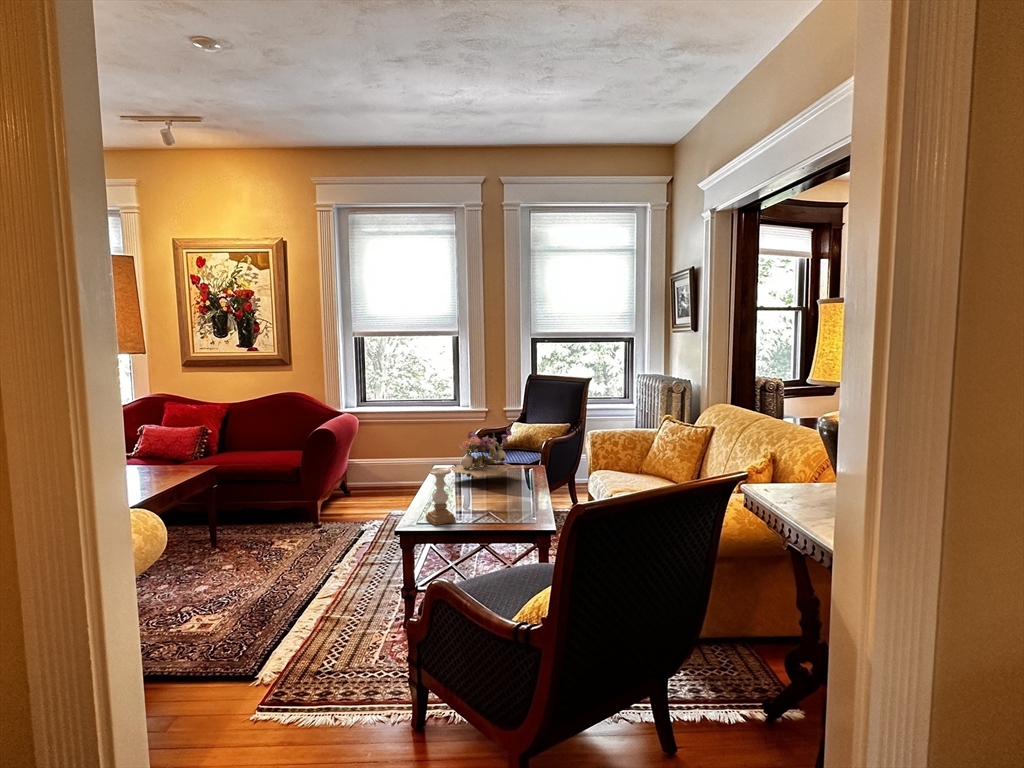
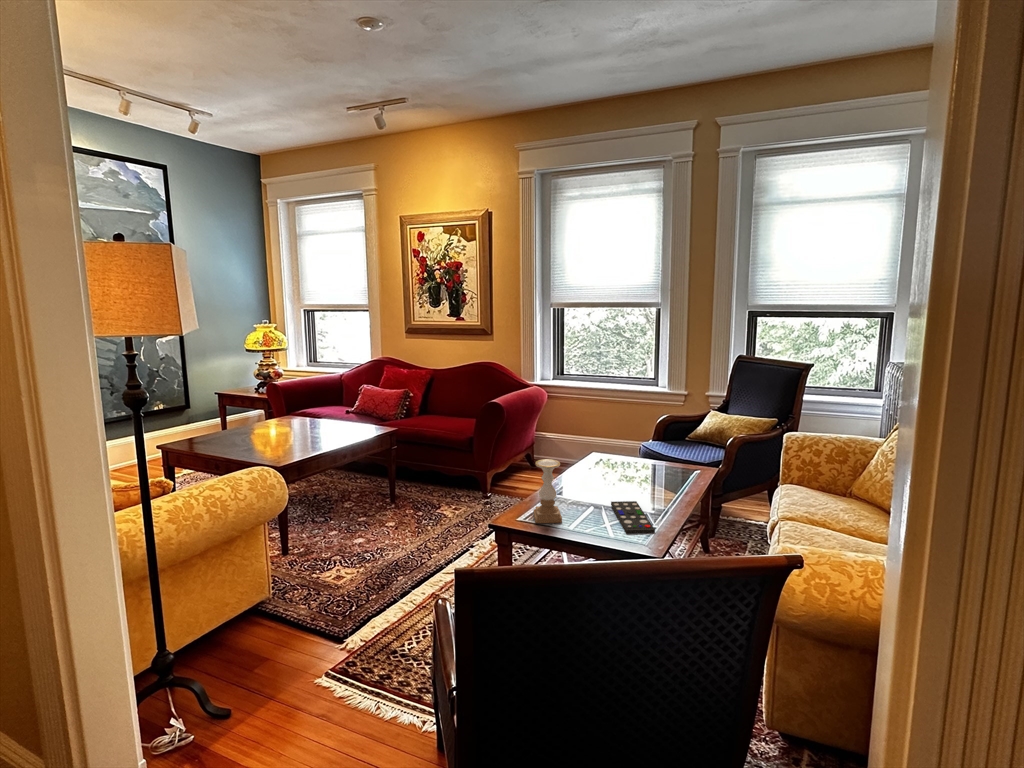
flower arrangement: present [449,426,515,479] -> none [596,417,673,474]
remote control: none [484,497,534,520] -> present [611,501,655,534]

